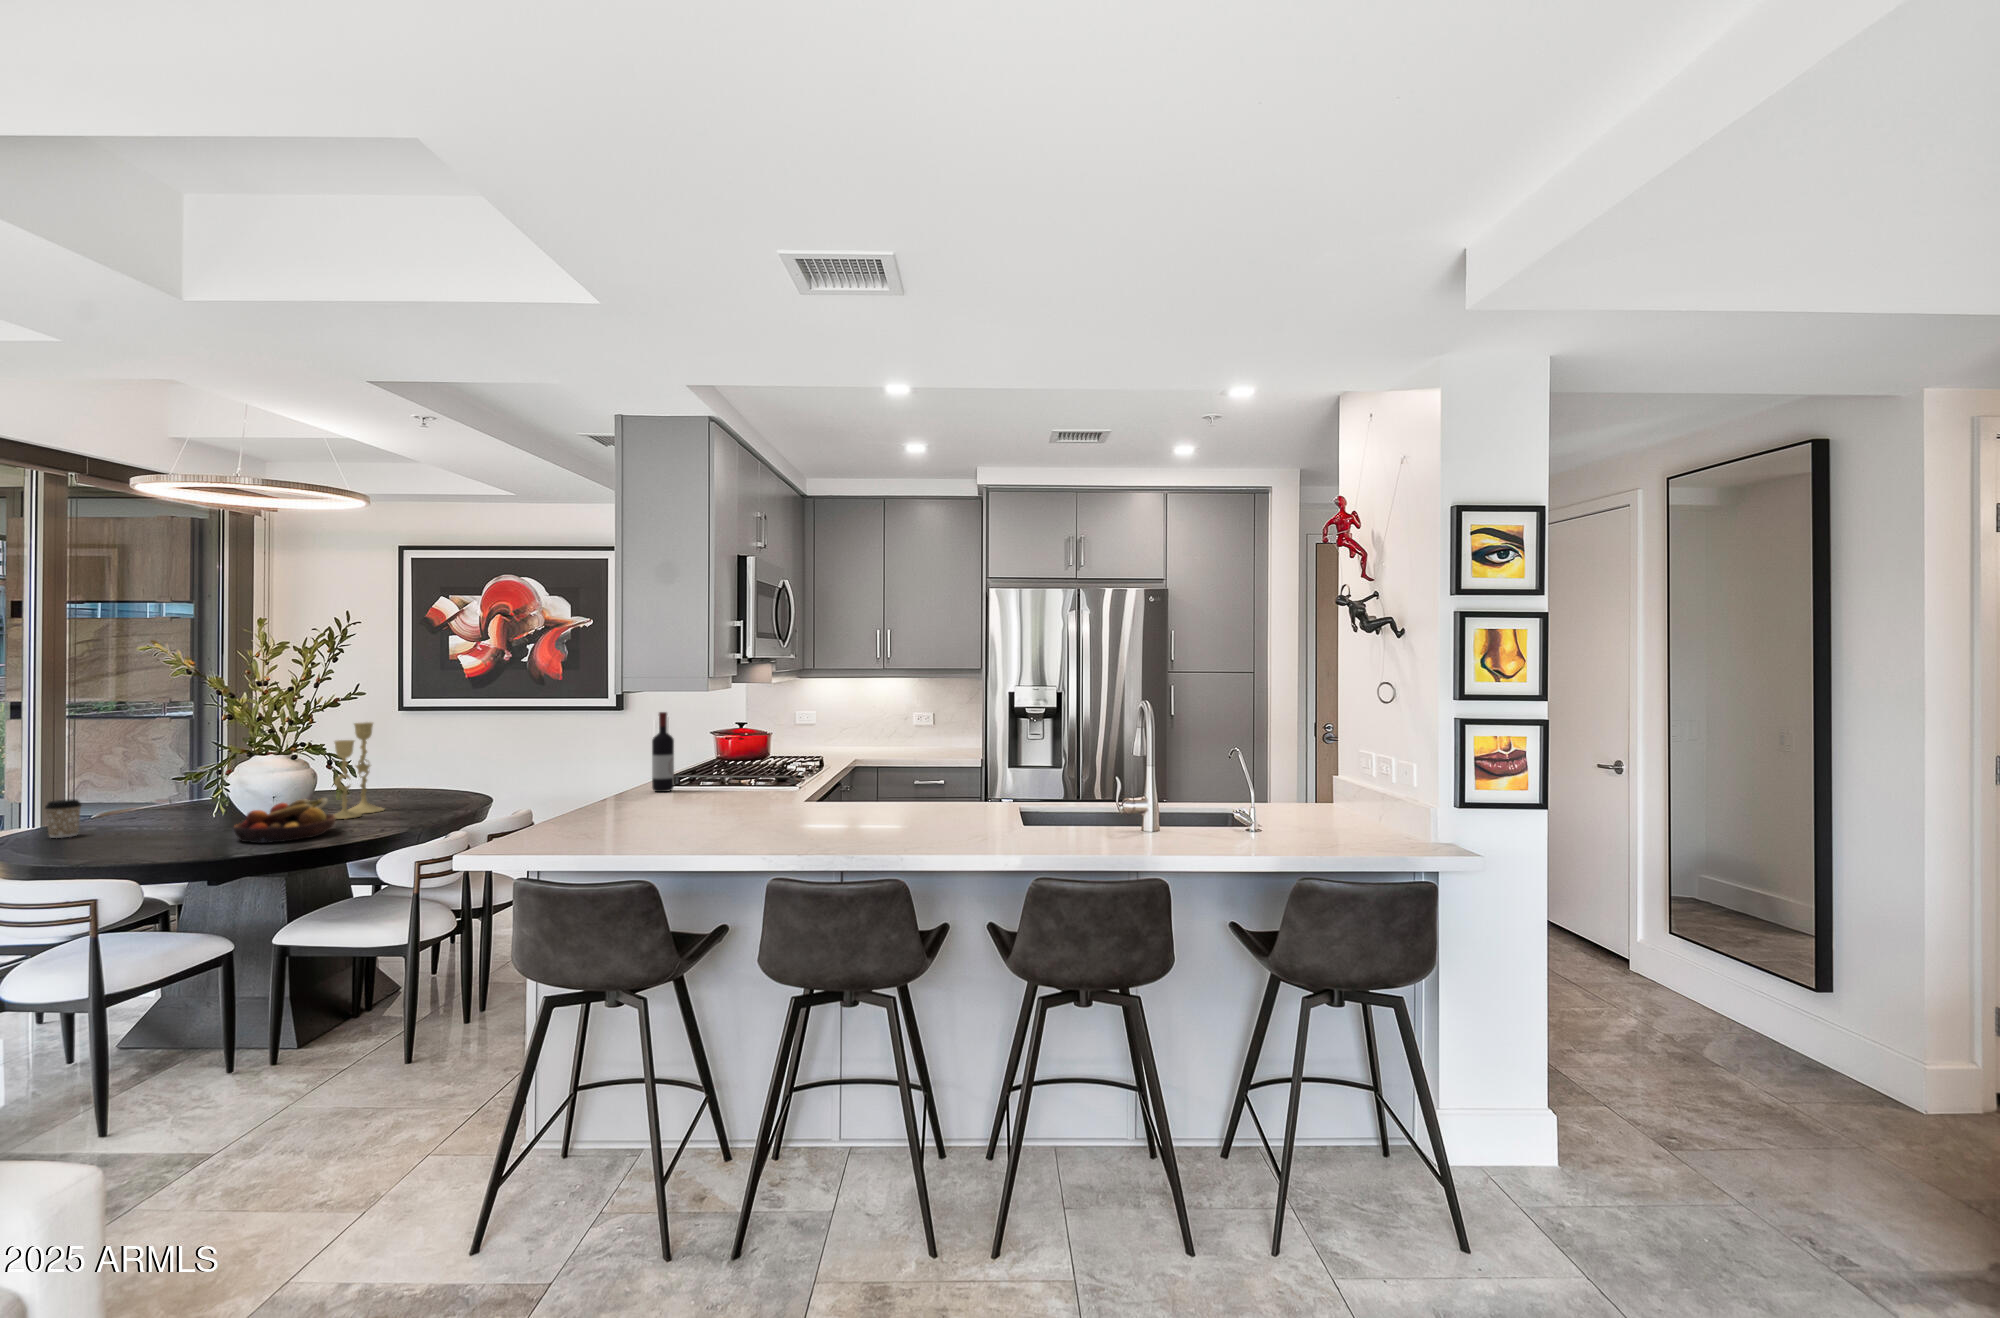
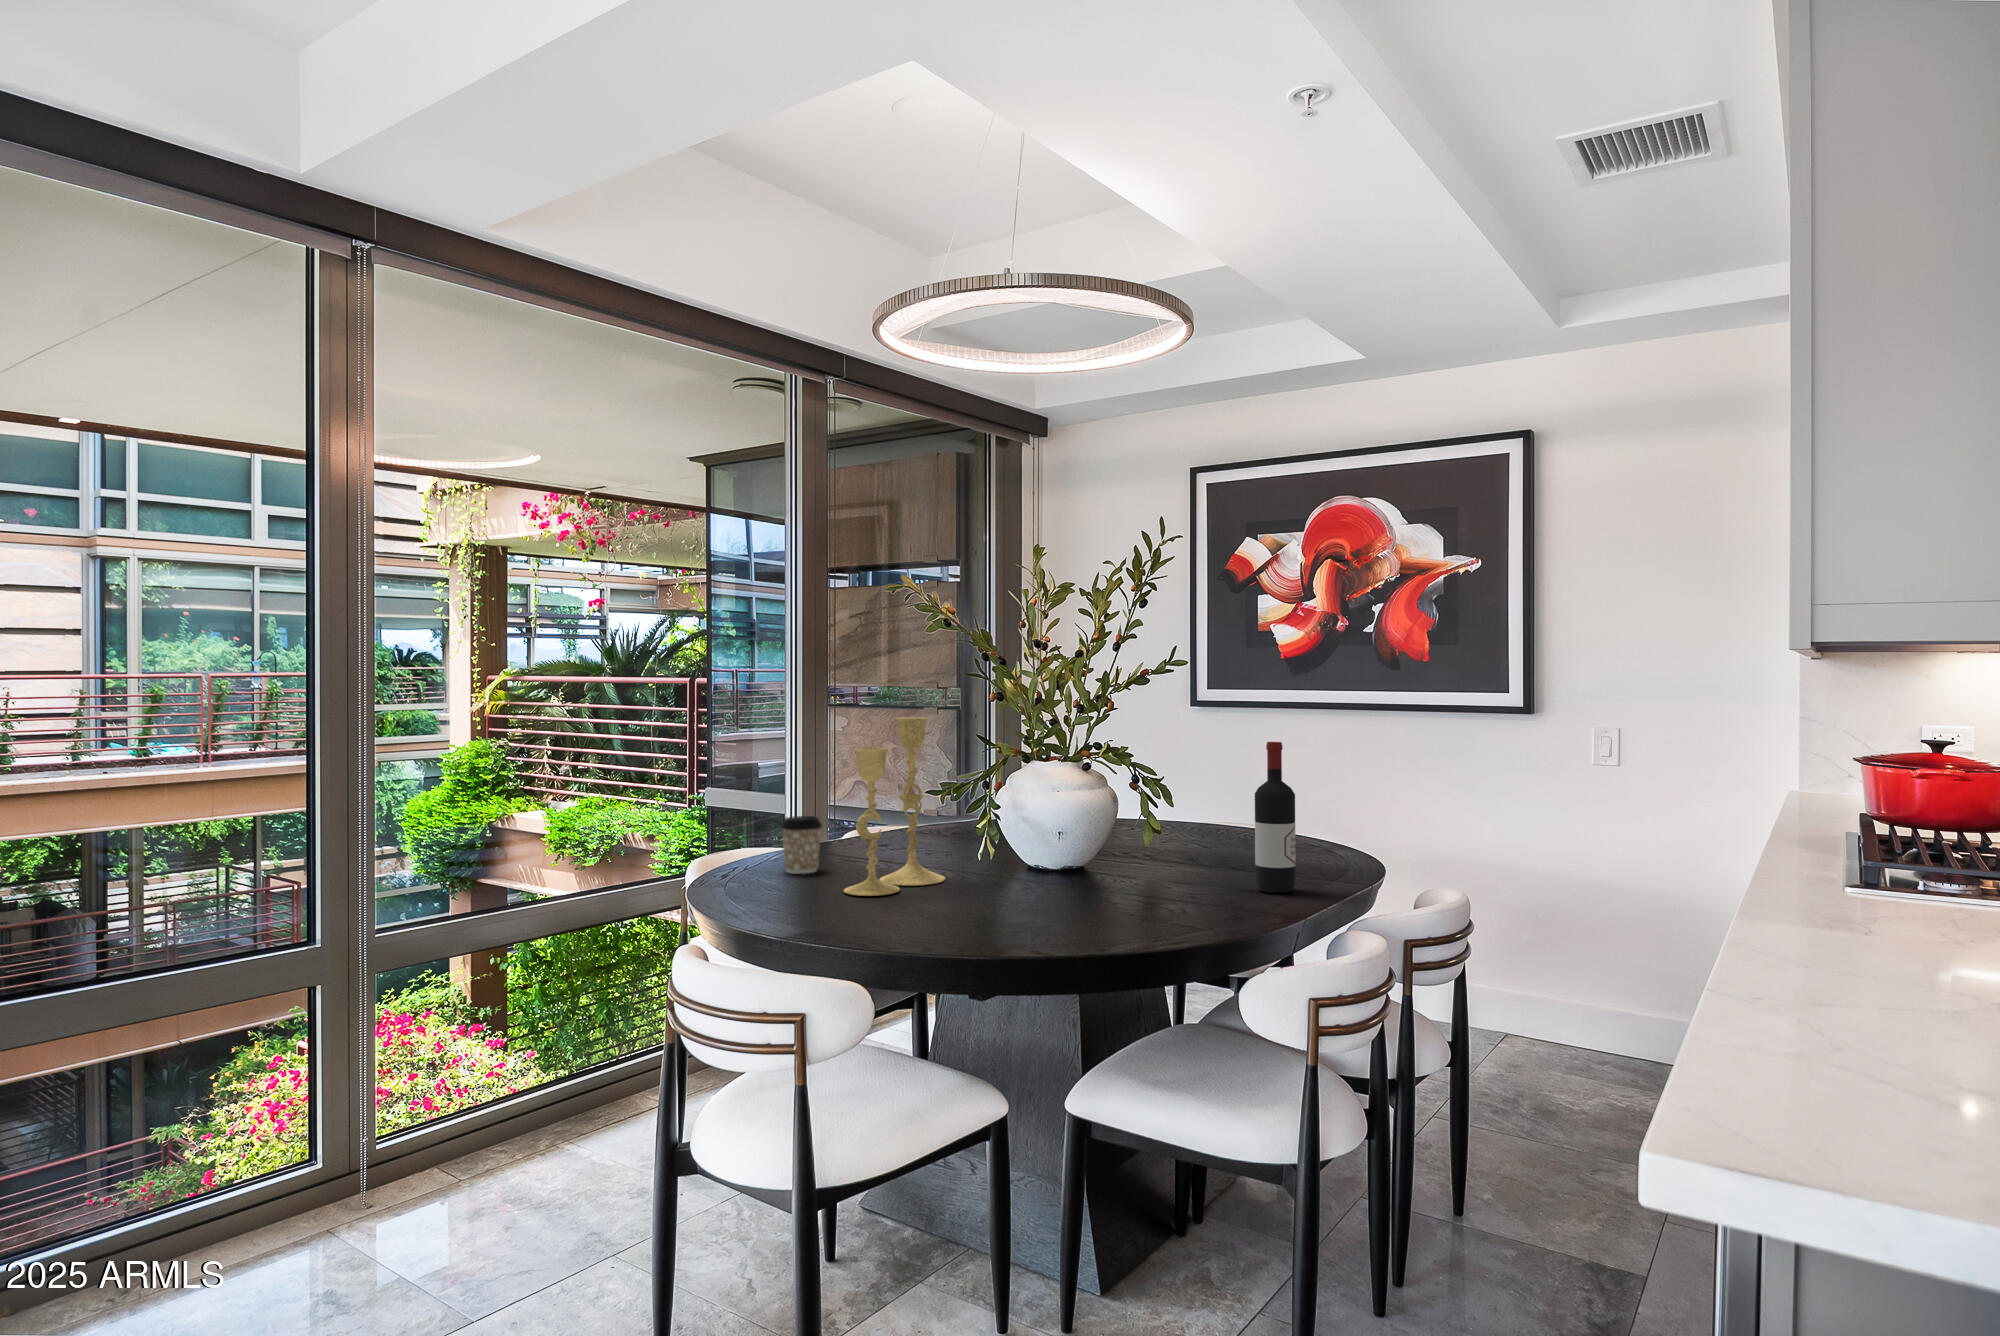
wine bottle: present [652,712,674,792] -> present [1255,742,1296,893]
candlestick: present [334,722,384,819] -> present [844,717,945,896]
fruit bowl: present [234,798,336,843] -> none [1004,845,1157,928]

